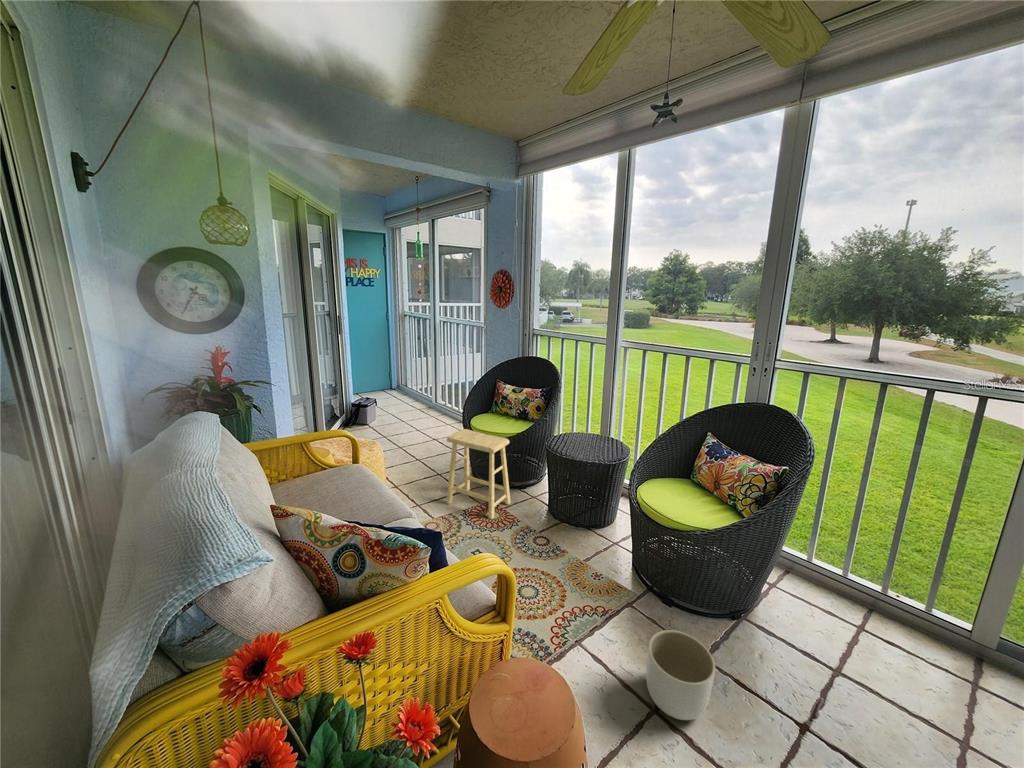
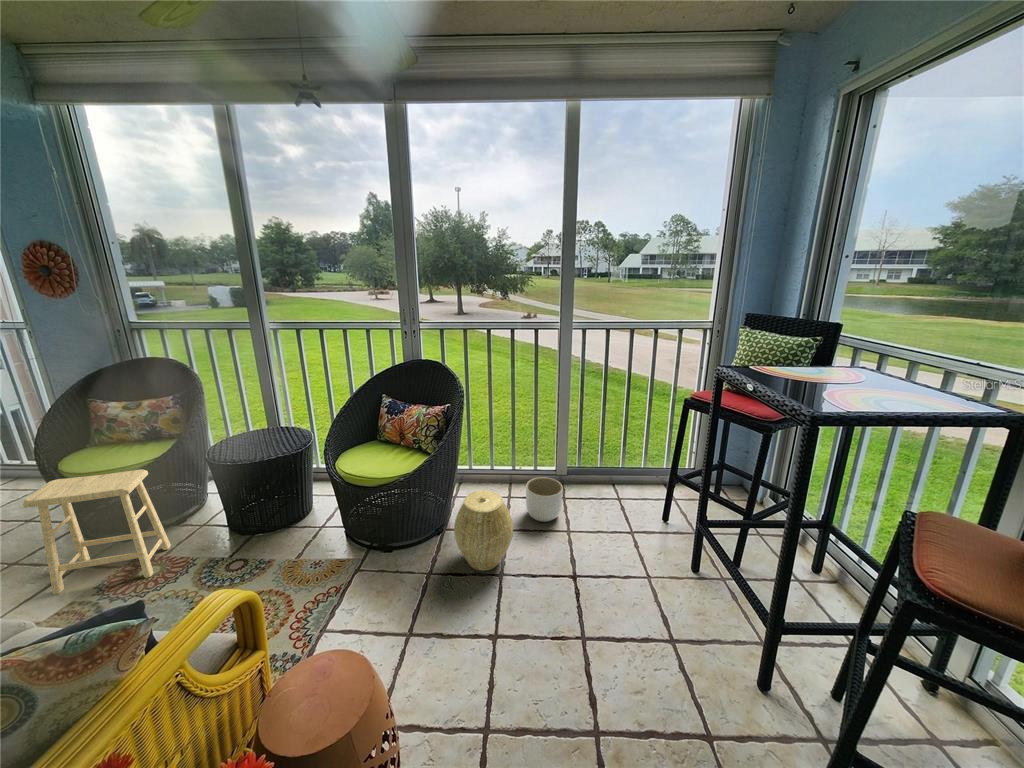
woven basket: none [749,591,848,710] -> present [454,490,513,571]
planter: present [646,630,715,720] -> present [526,477,563,522]

